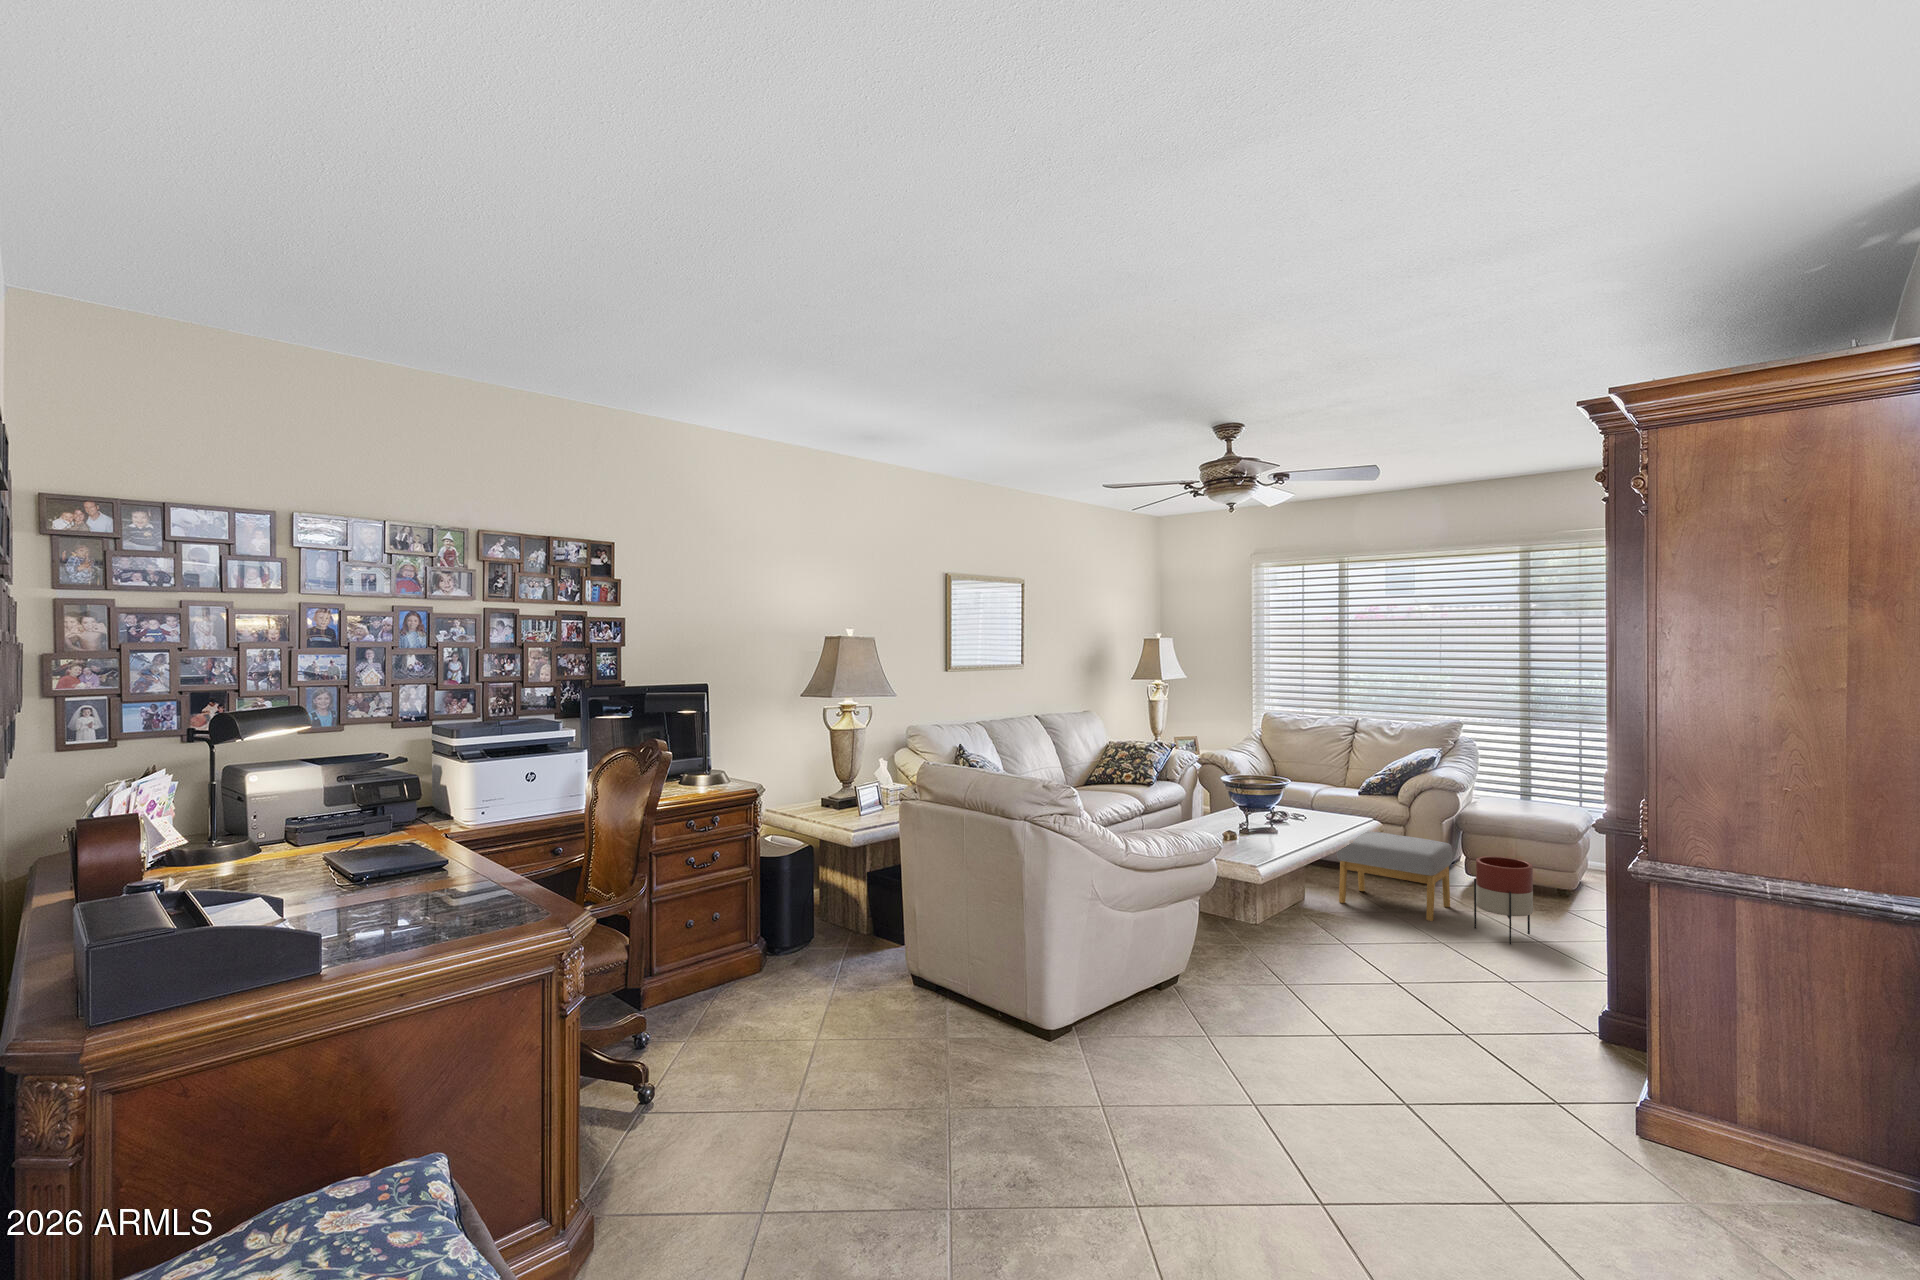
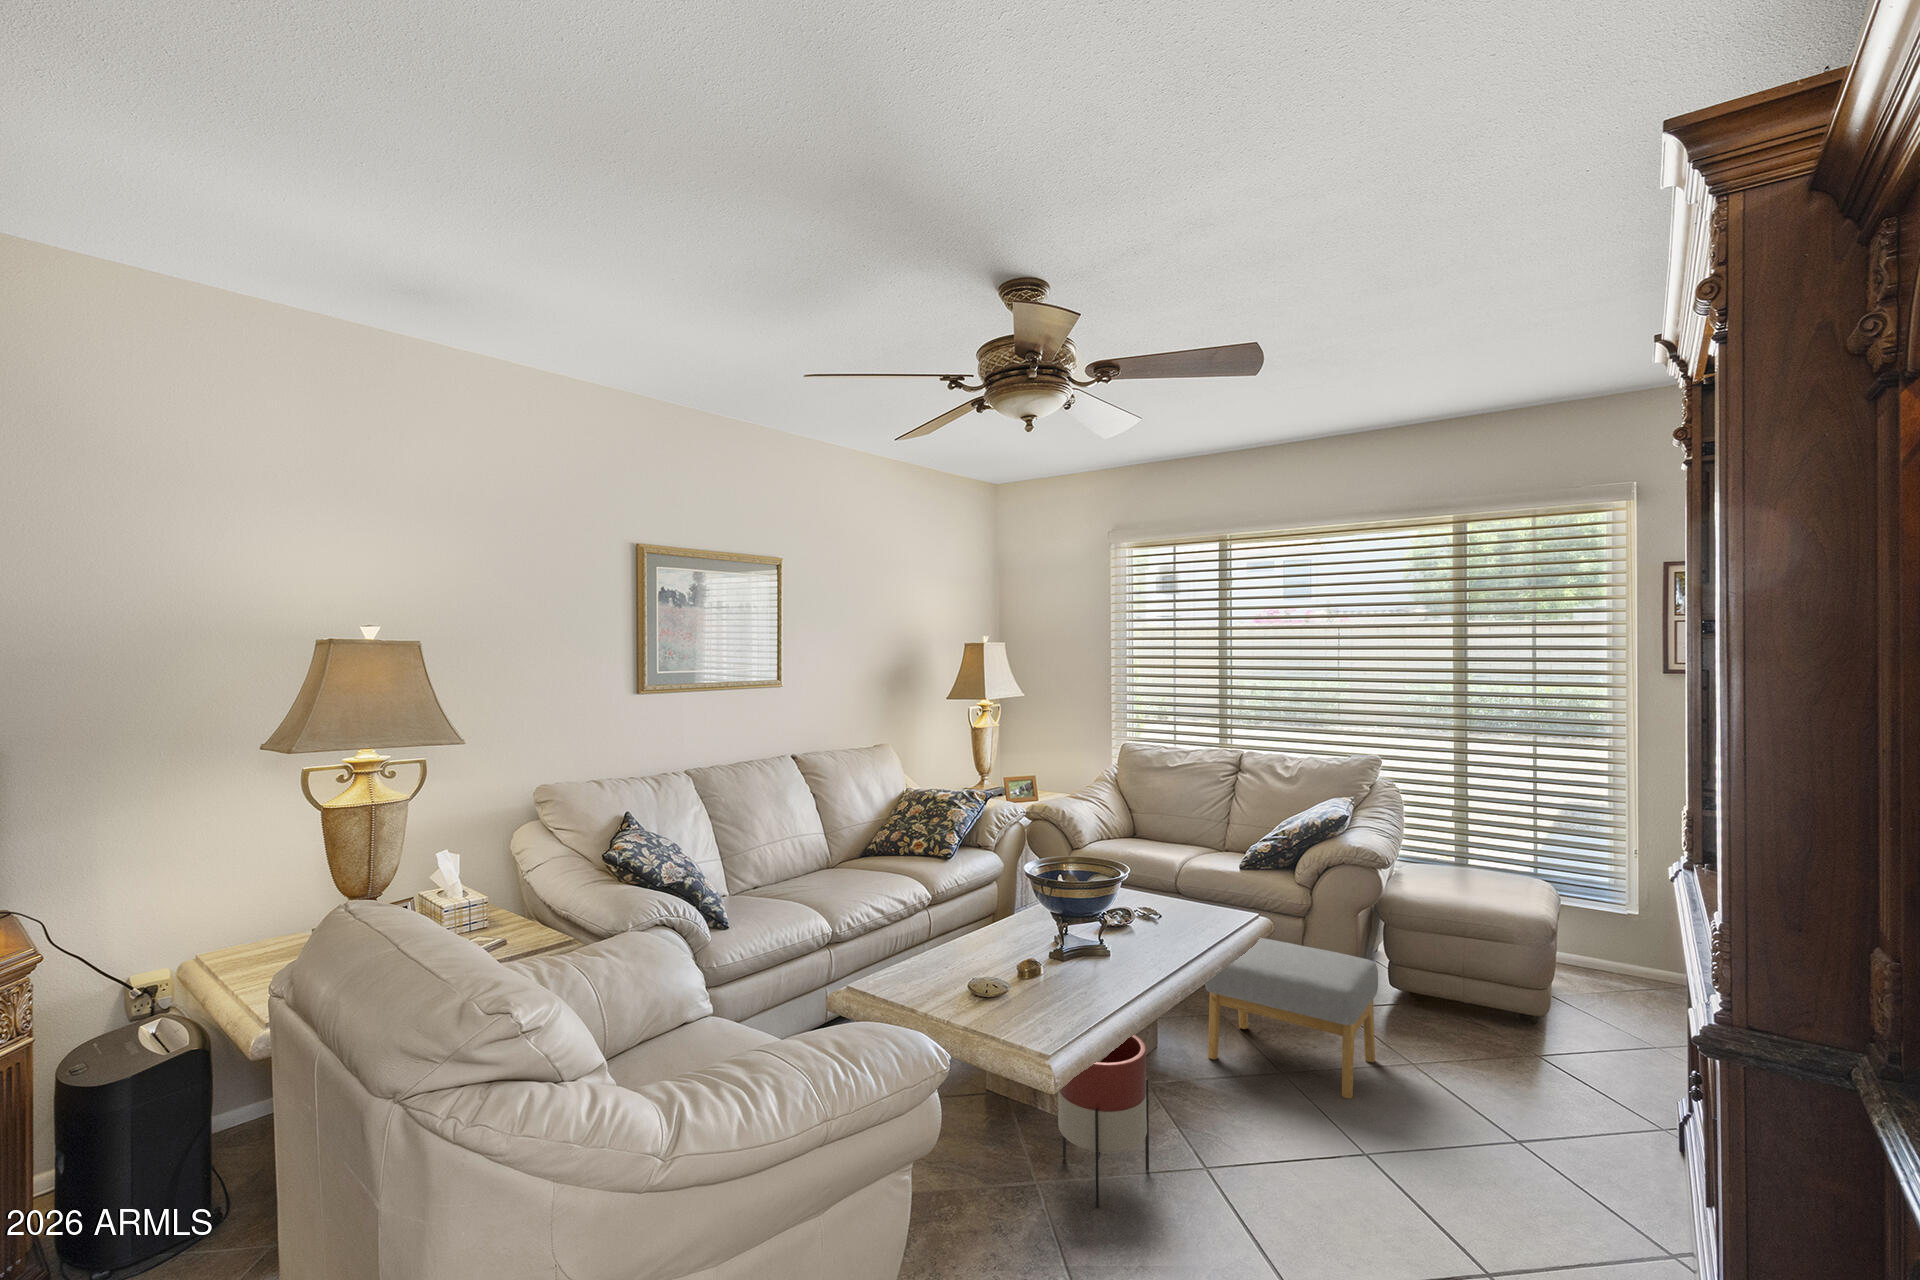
planter: present [1474,856,1533,944] -> present [1058,1035,1149,1208]

